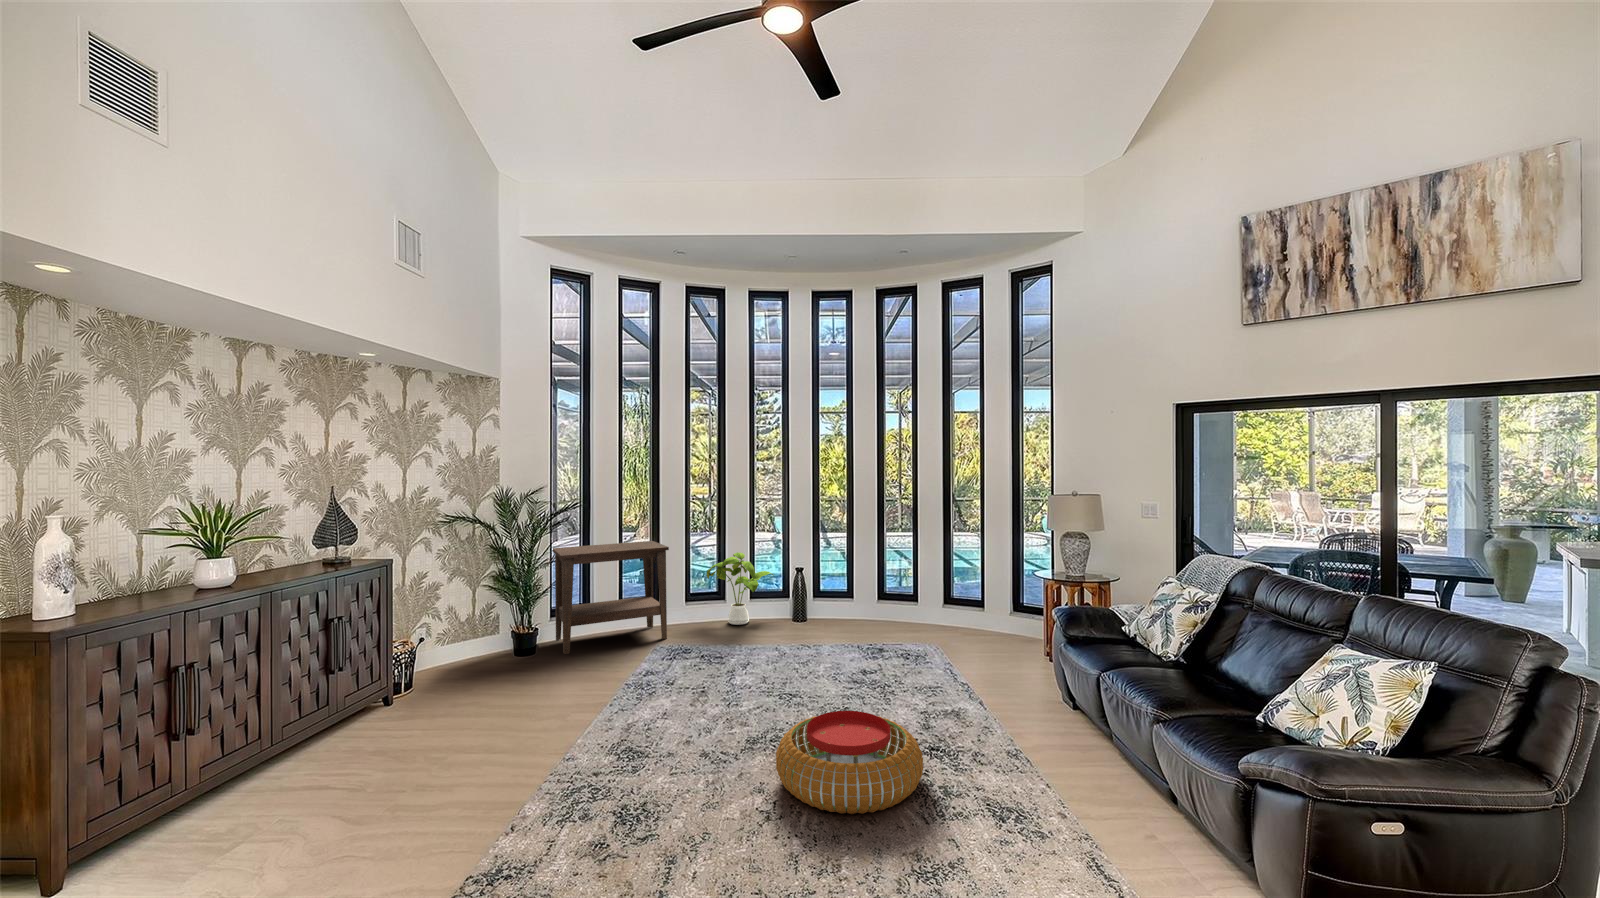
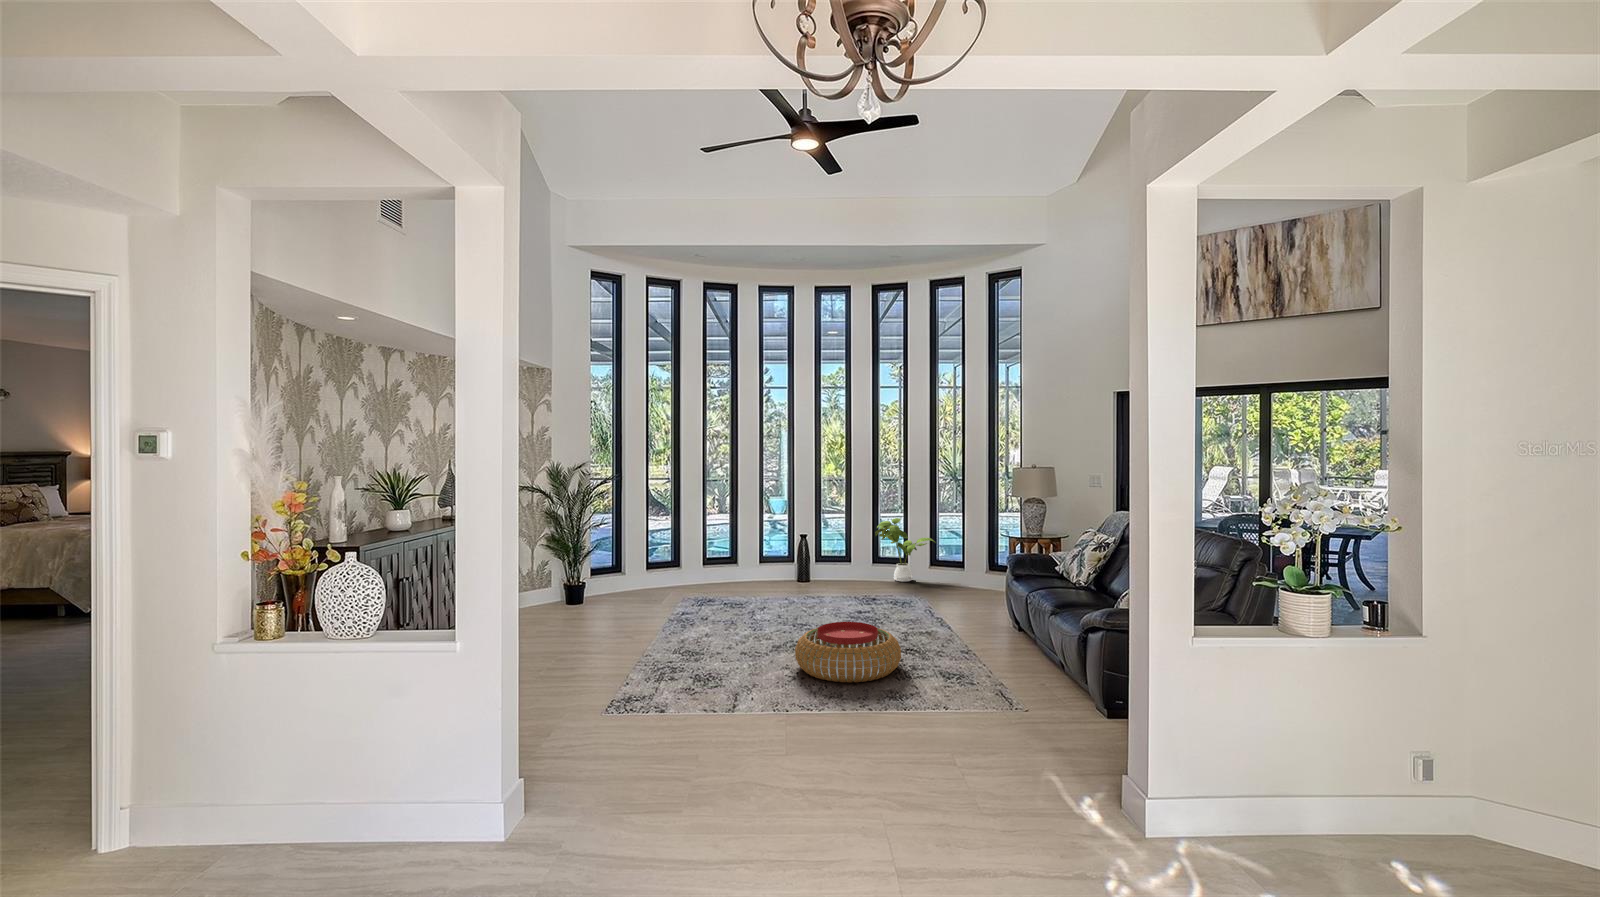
side table: present [552,541,669,654] -> none [593,510,693,602]
house plant: present [706,552,773,625] -> present [875,518,935,582]

